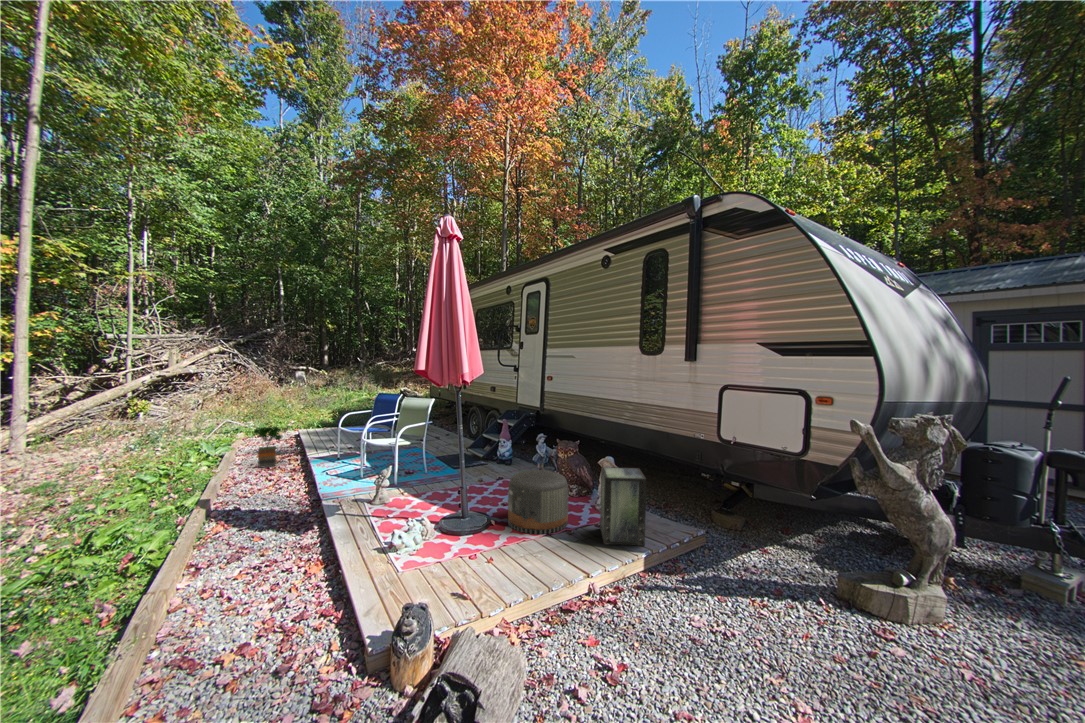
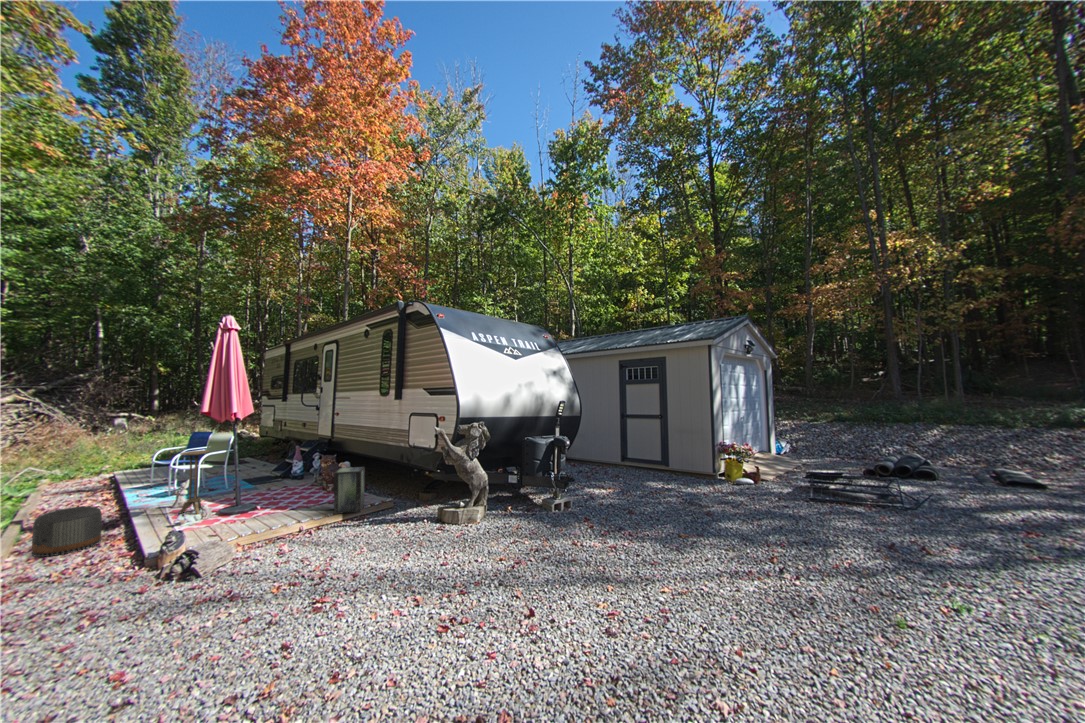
side table: none [382,423,418,515] -> present [179,450,210,514]
potted tree: present [254,426,283,468] -> none [61,465,95,501]
pouf: present [508,470,569,534] -> present [32,506,102,557]

